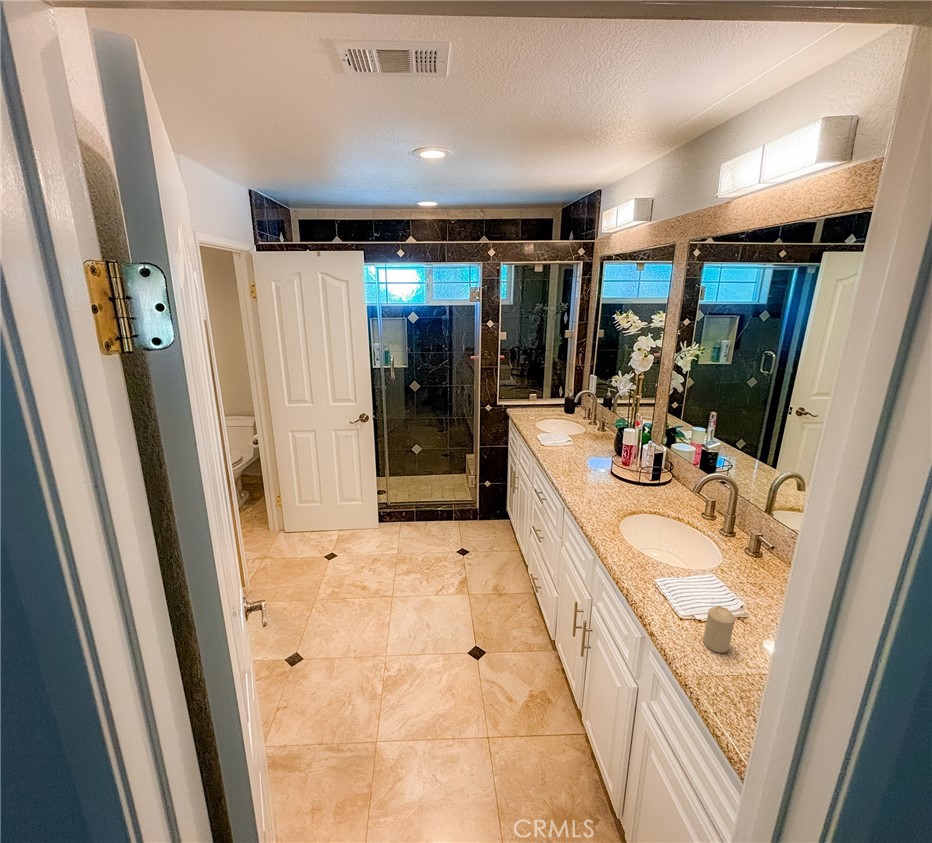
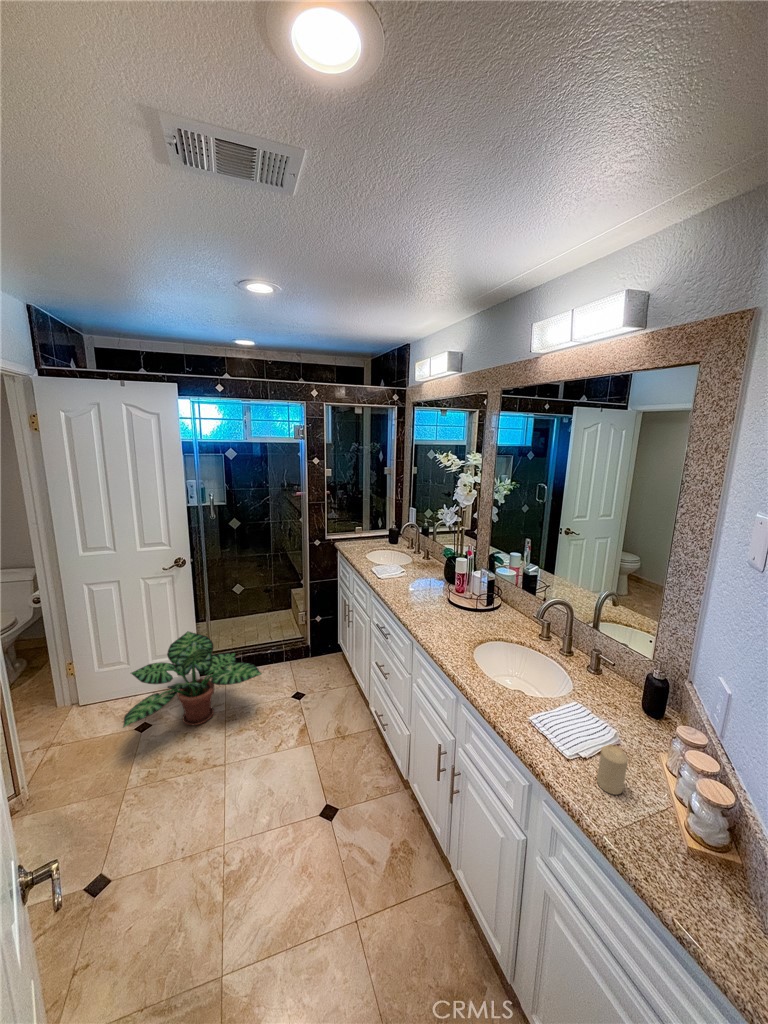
potted plant: none [313,481,430,564] -> present [123,631,262,728]

